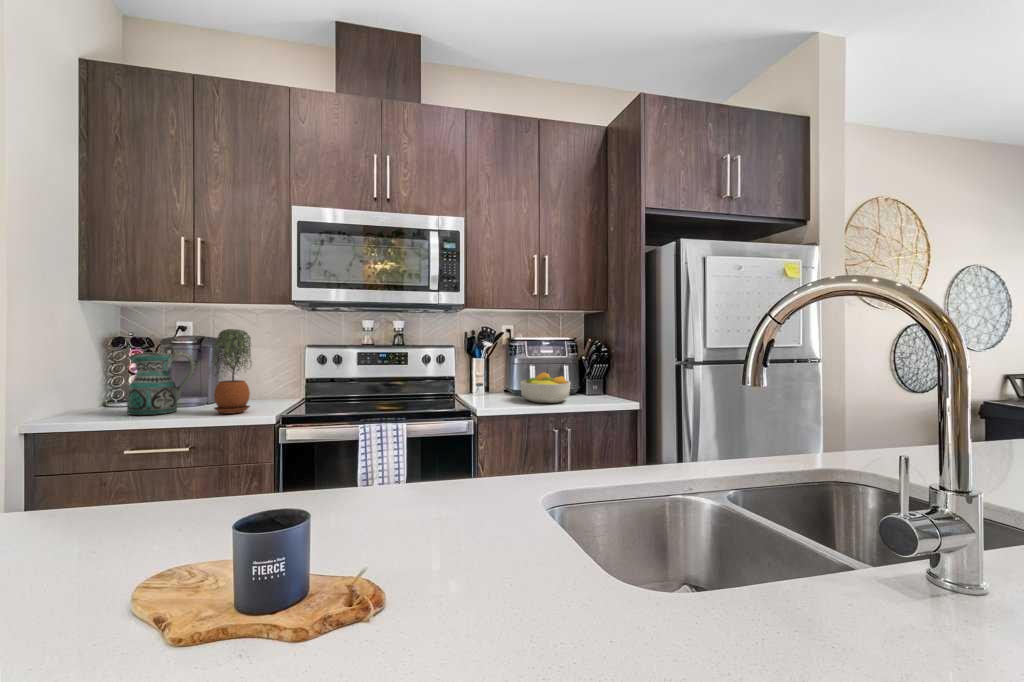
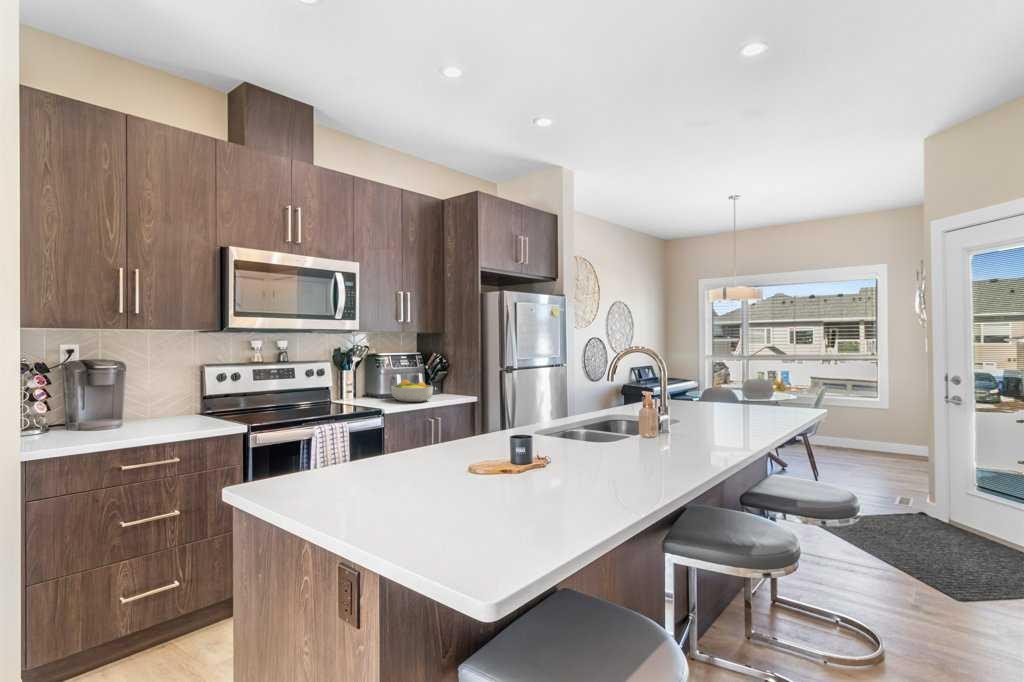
potted plant: present [212,329,251,414] -> none [152,351,190,432]
ceramic pitcher: present [127,352,195,415] -> none [44,375,118,443]

